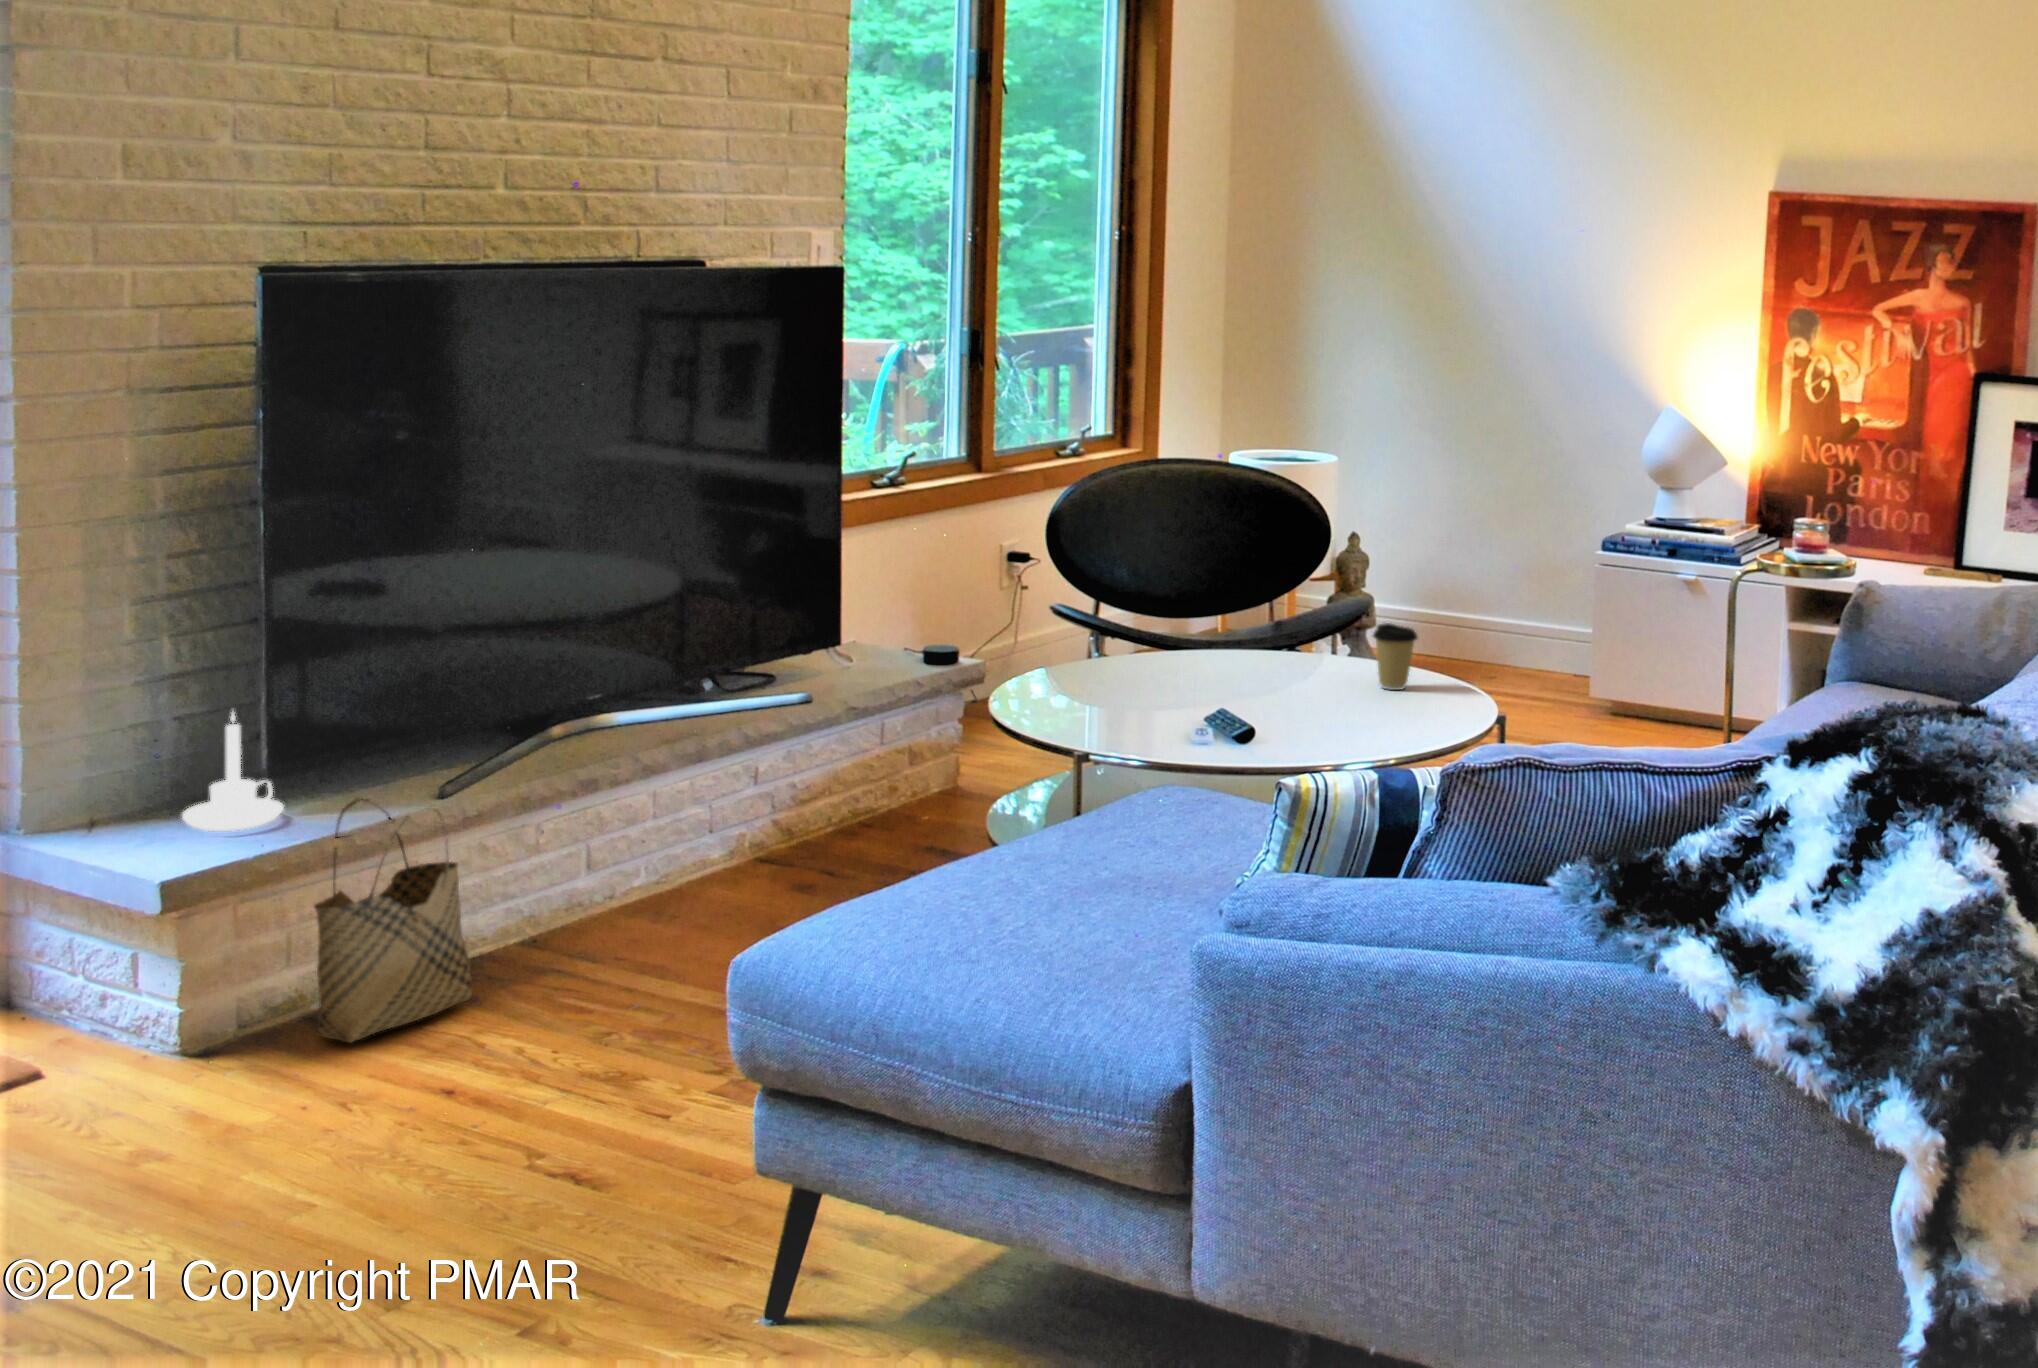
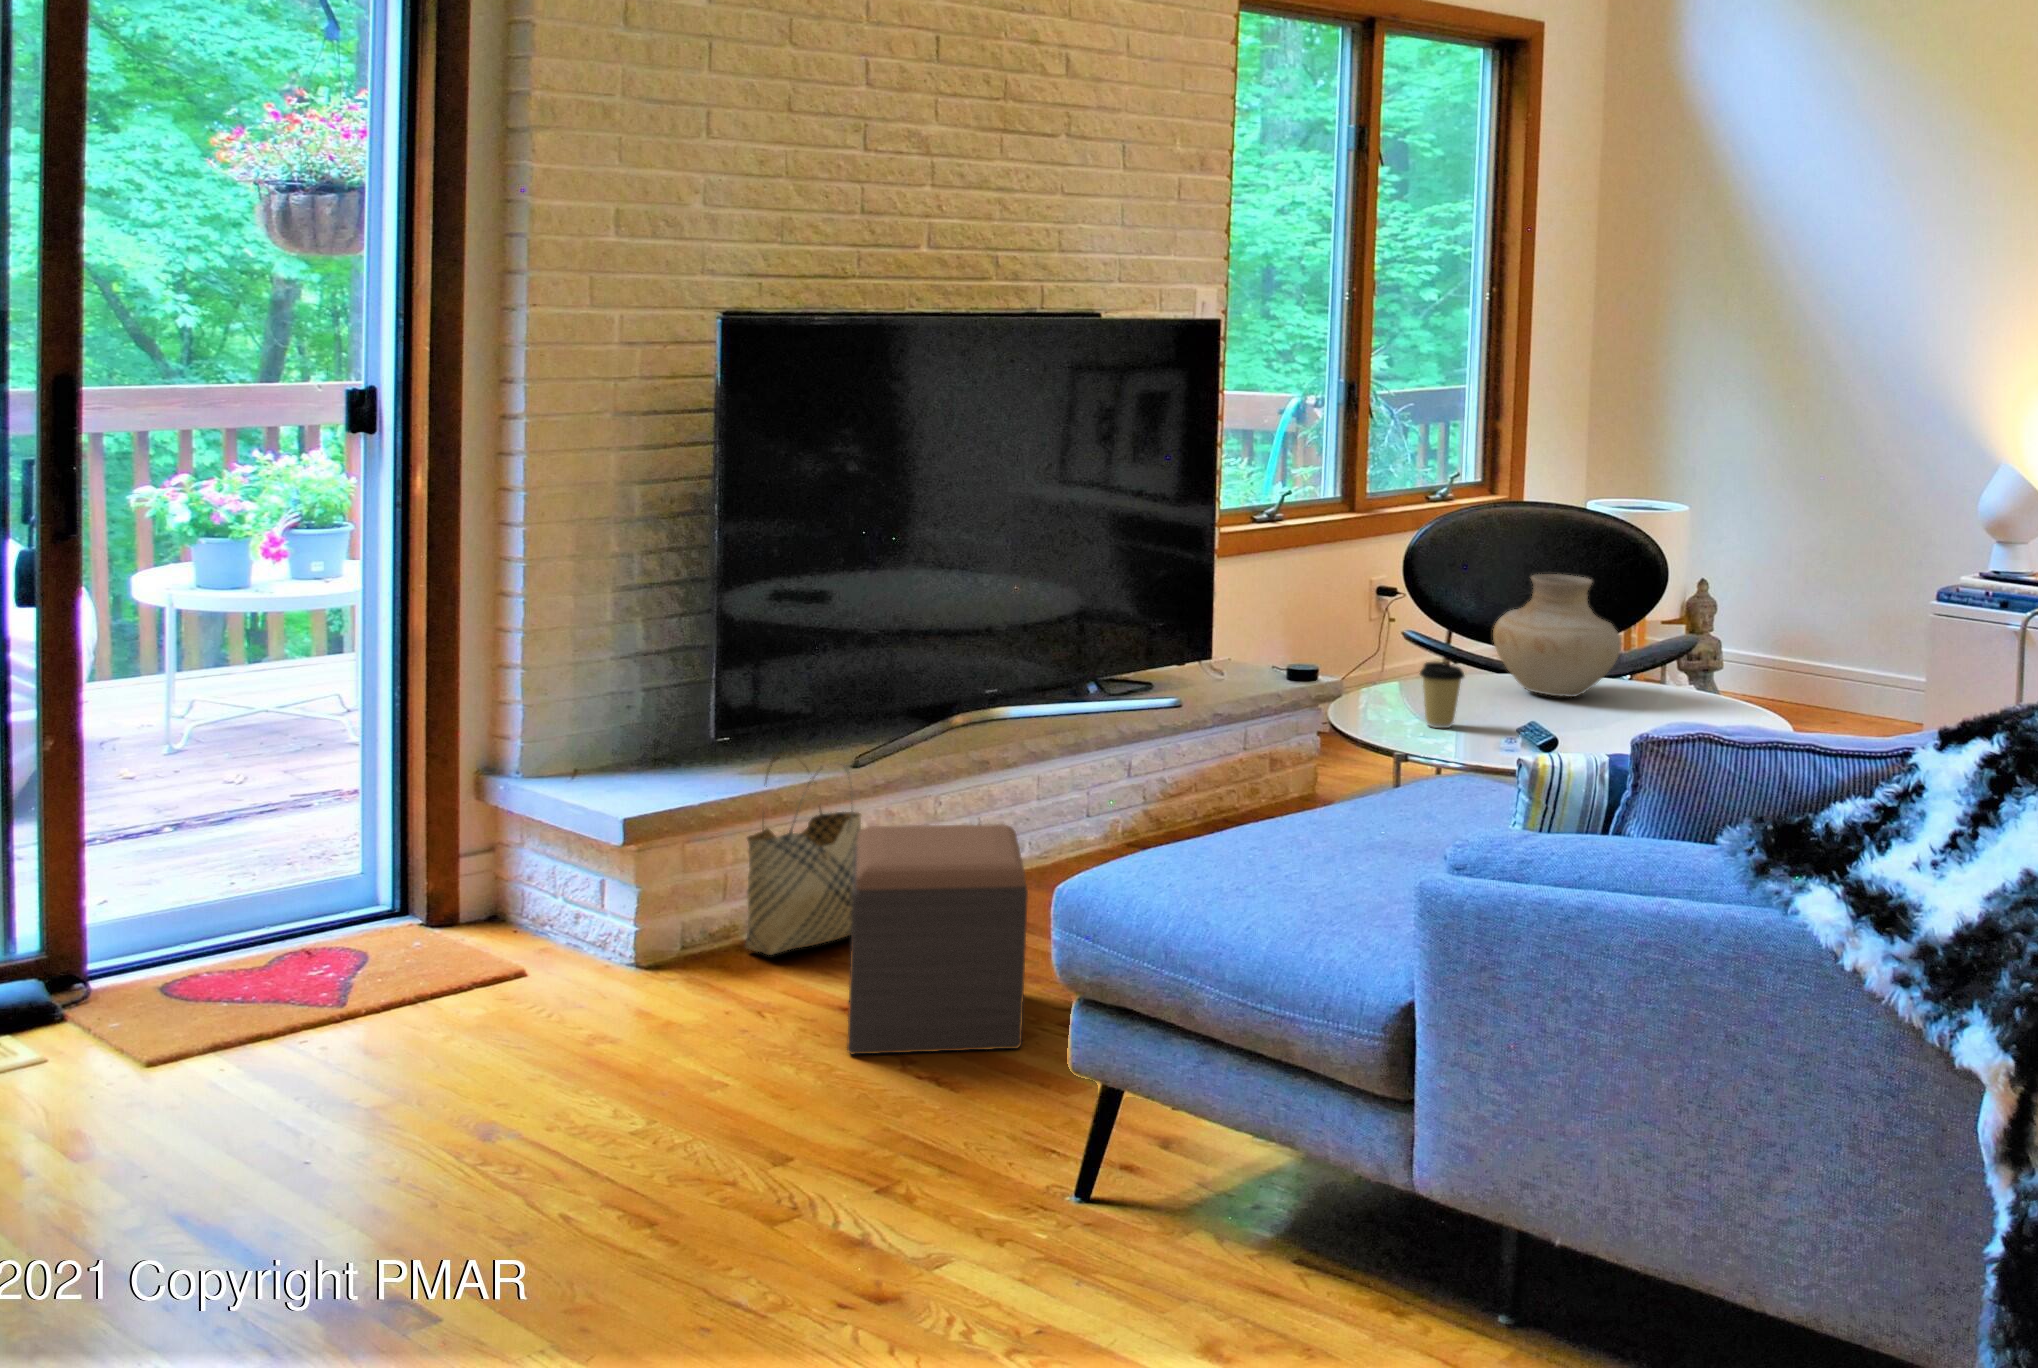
vase: none [1182,544,1320,676] -> present [1493,574,1621,697]
coffee cup: present [1373,623,1418,690] -> present [1420,662,1464,728]
candle holder: present [182,712,284,831] -> none [650,671,727,772]
footstool: none [455,872,681,1166] -> present [847,824,1028,1054]

